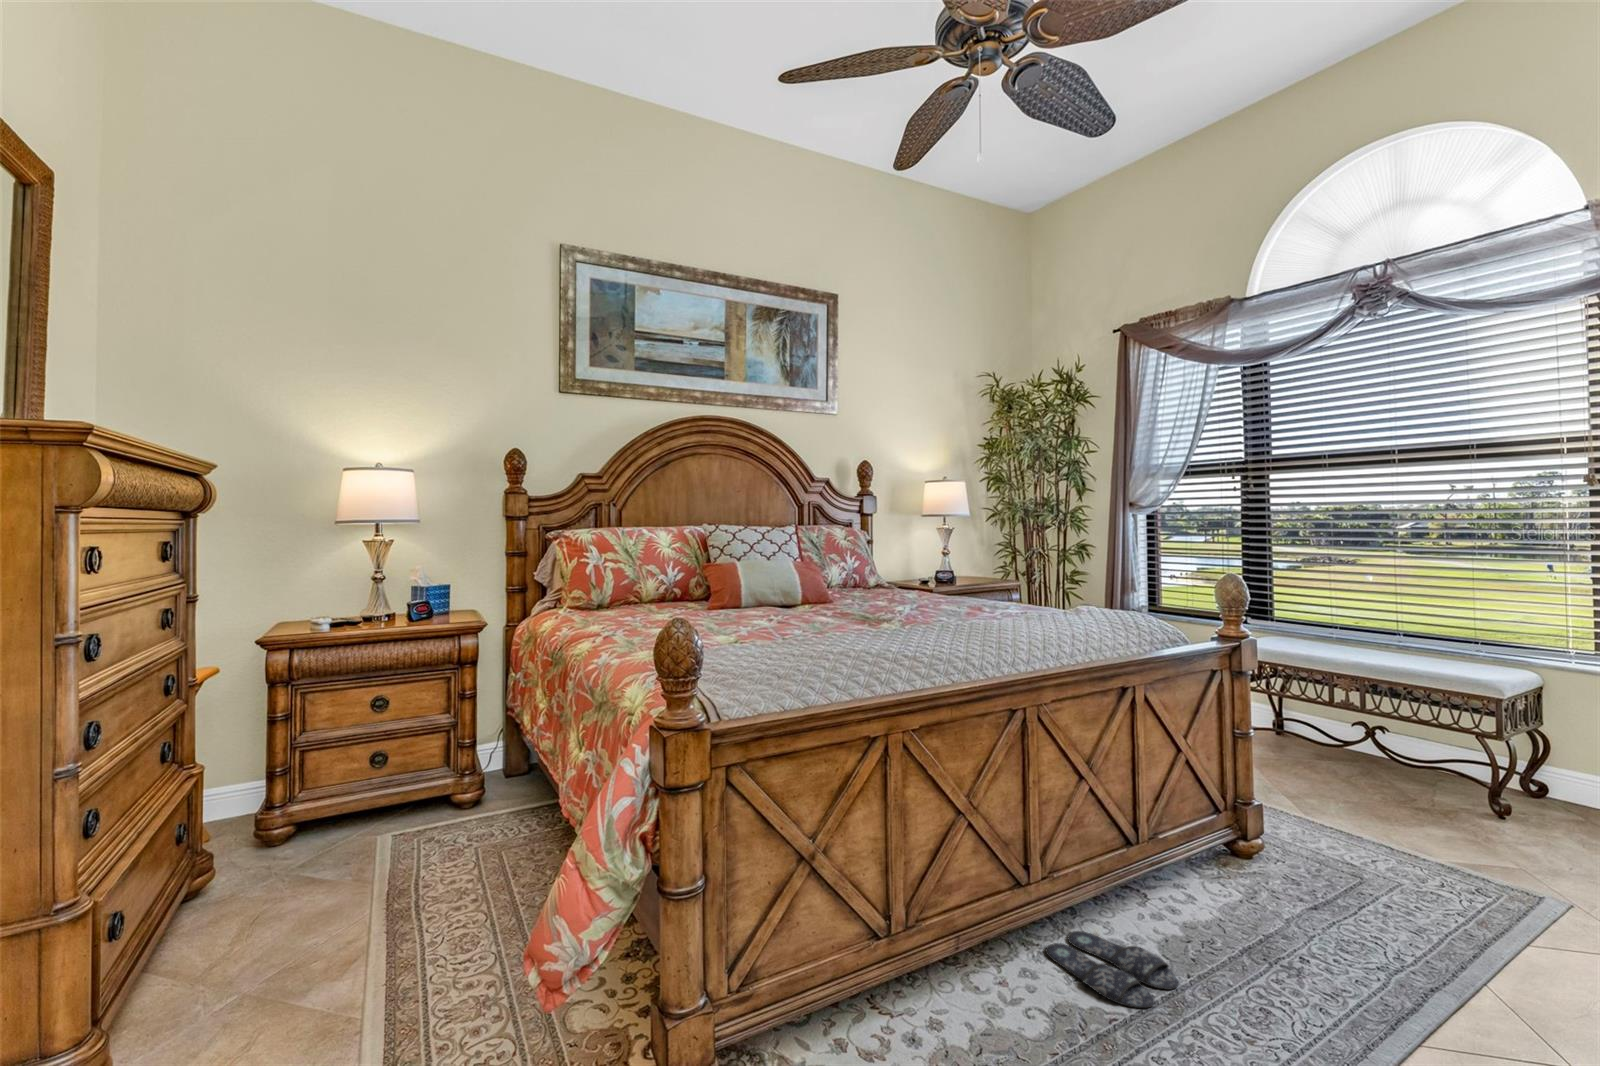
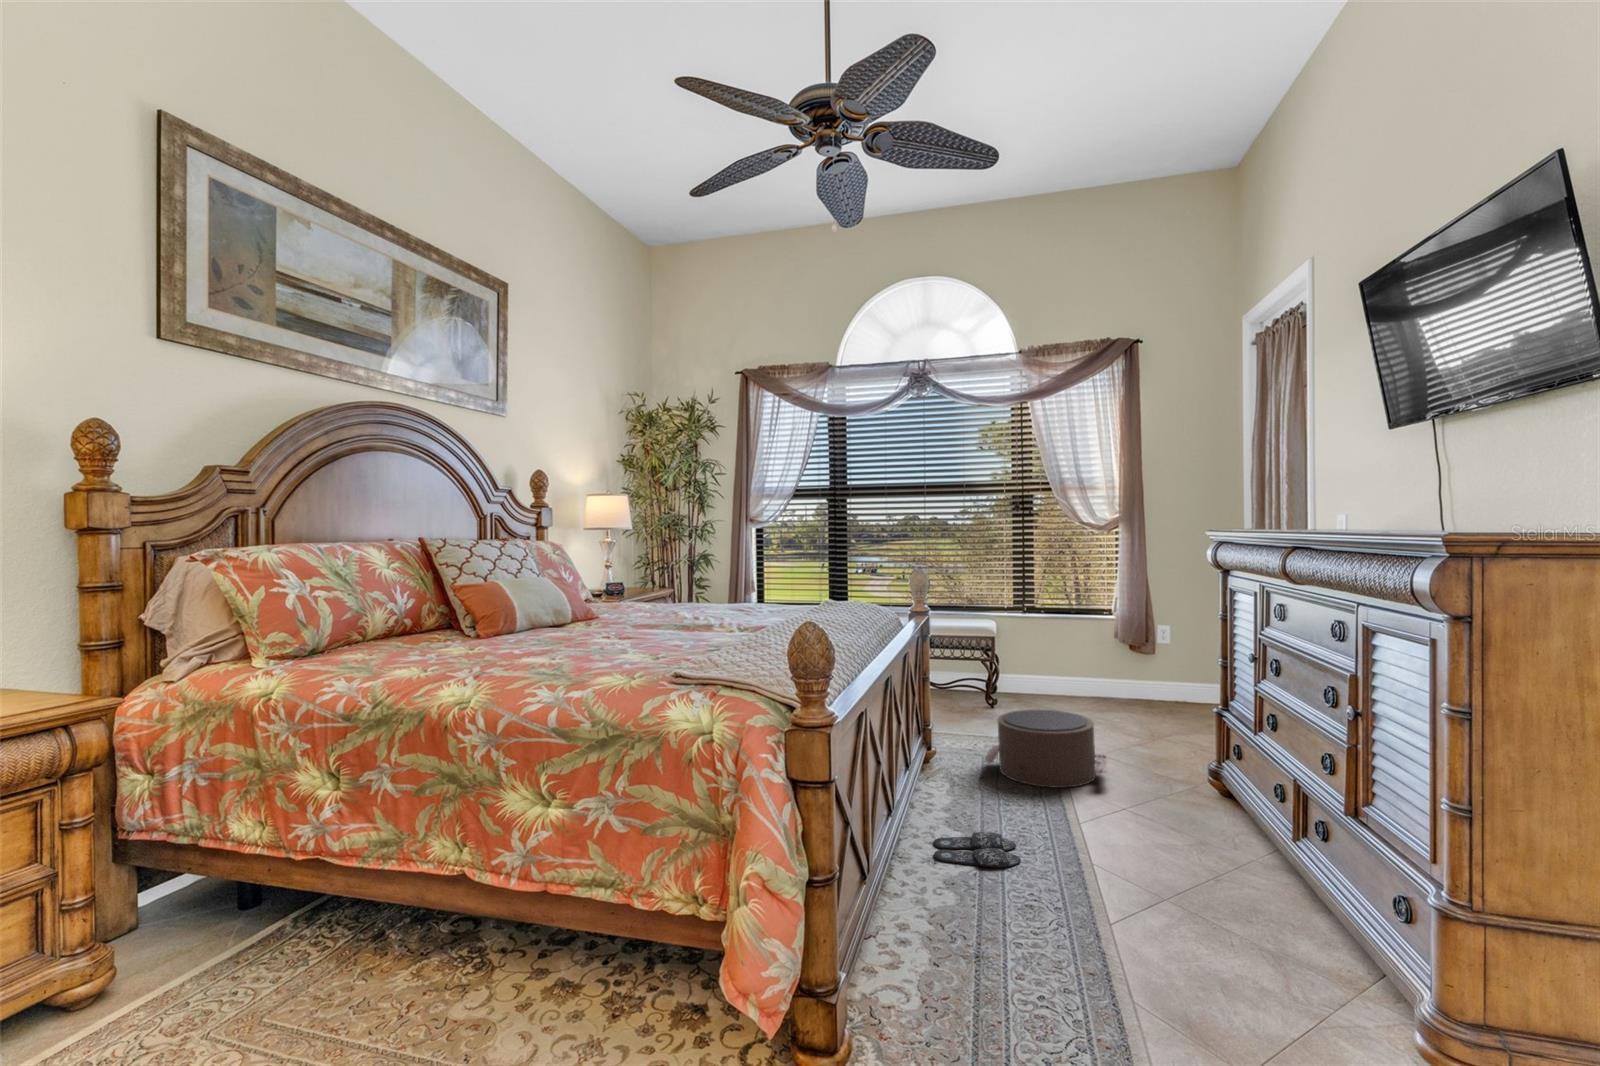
pouf: none [1277,812,1543,970] -> present [985,710,1108,788]

